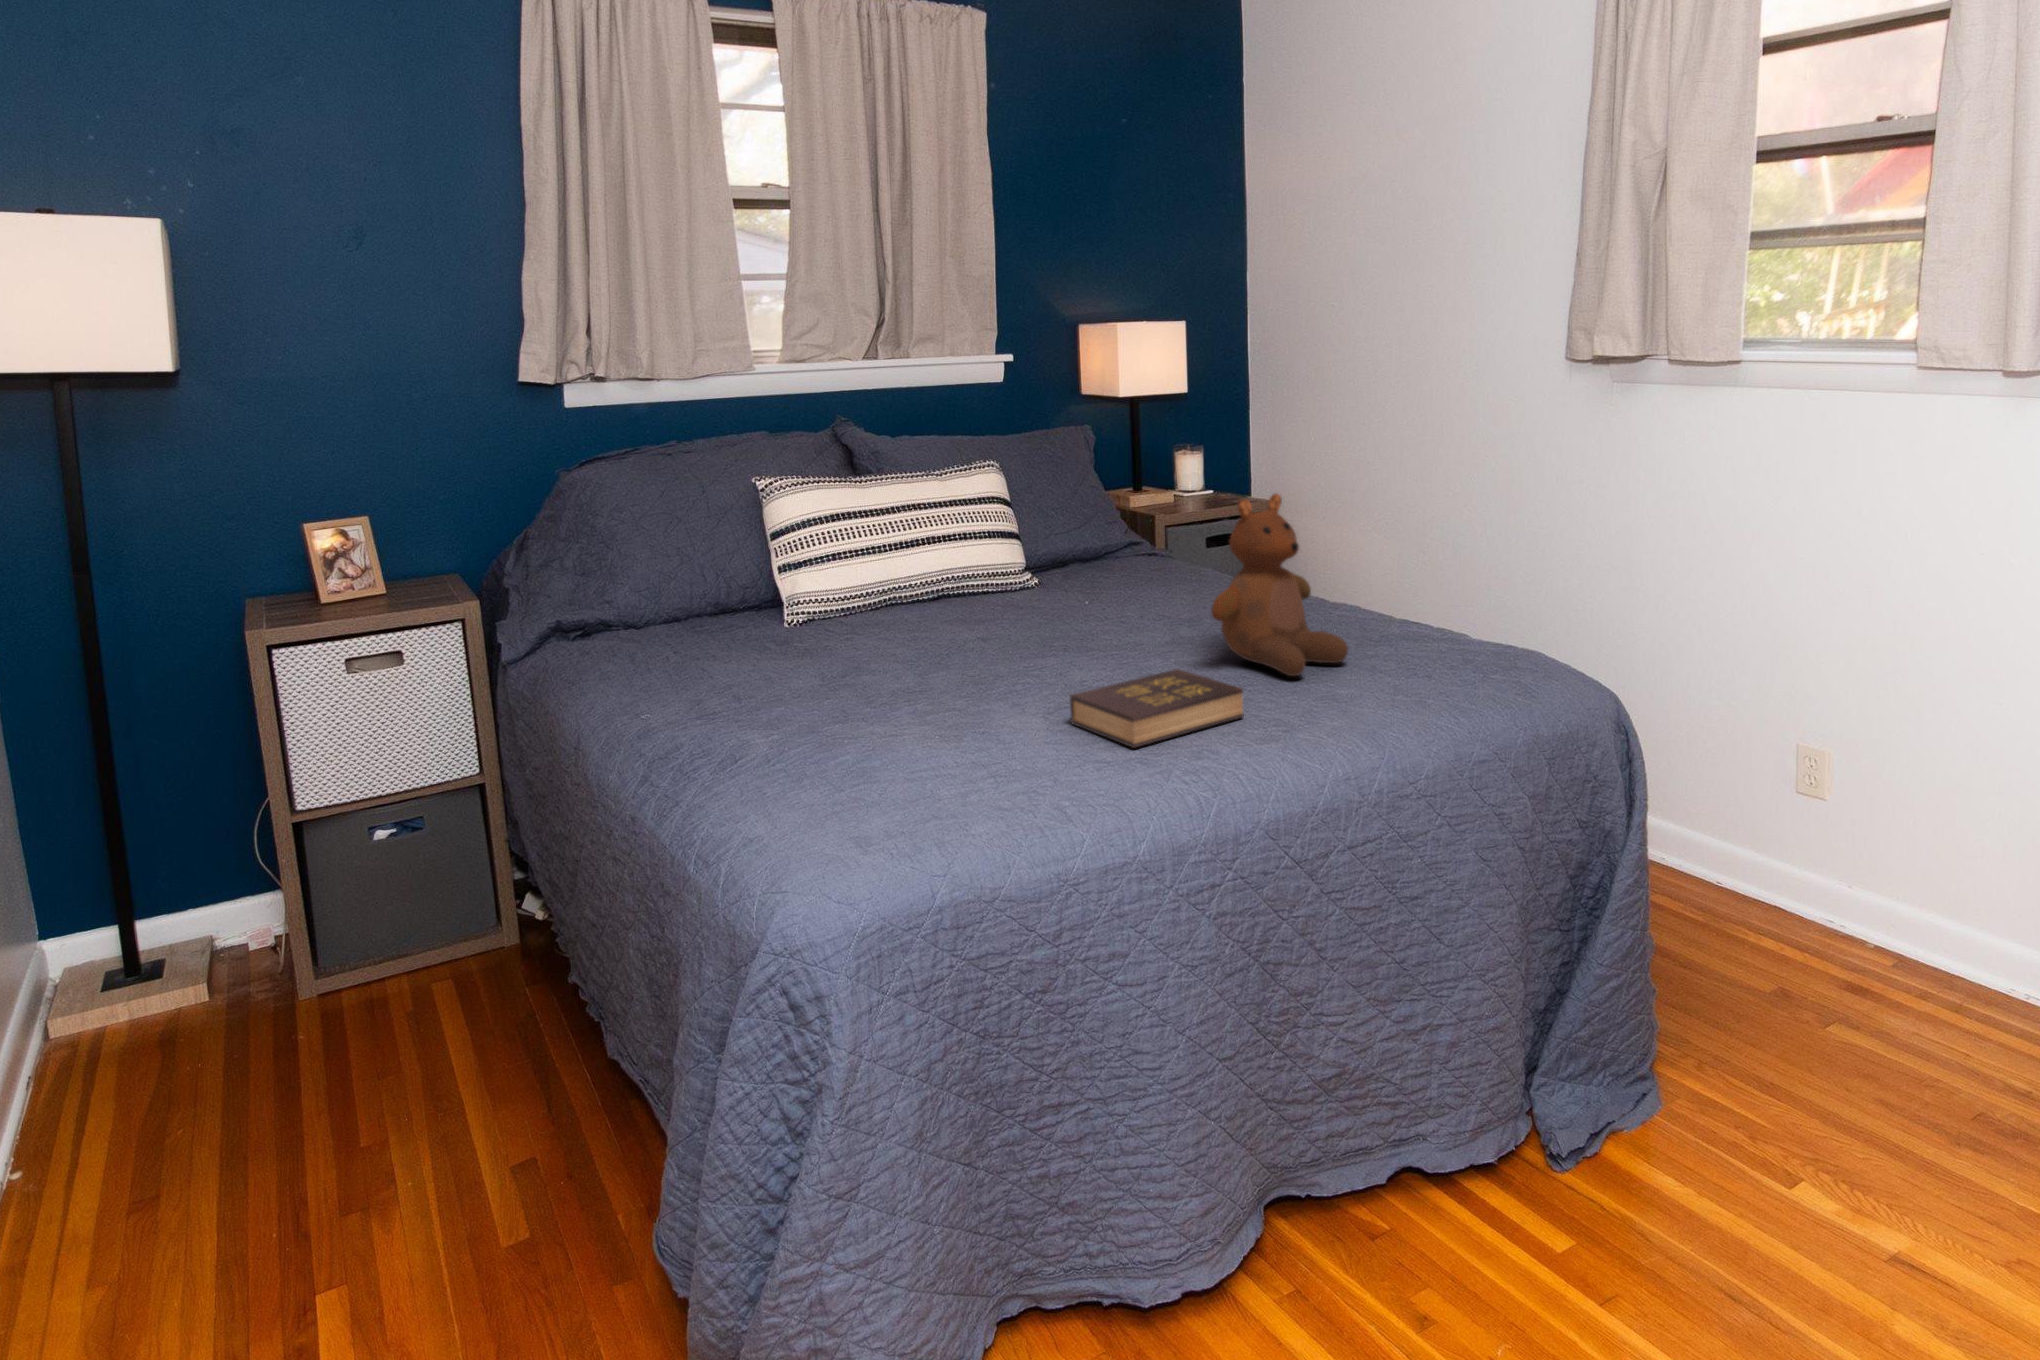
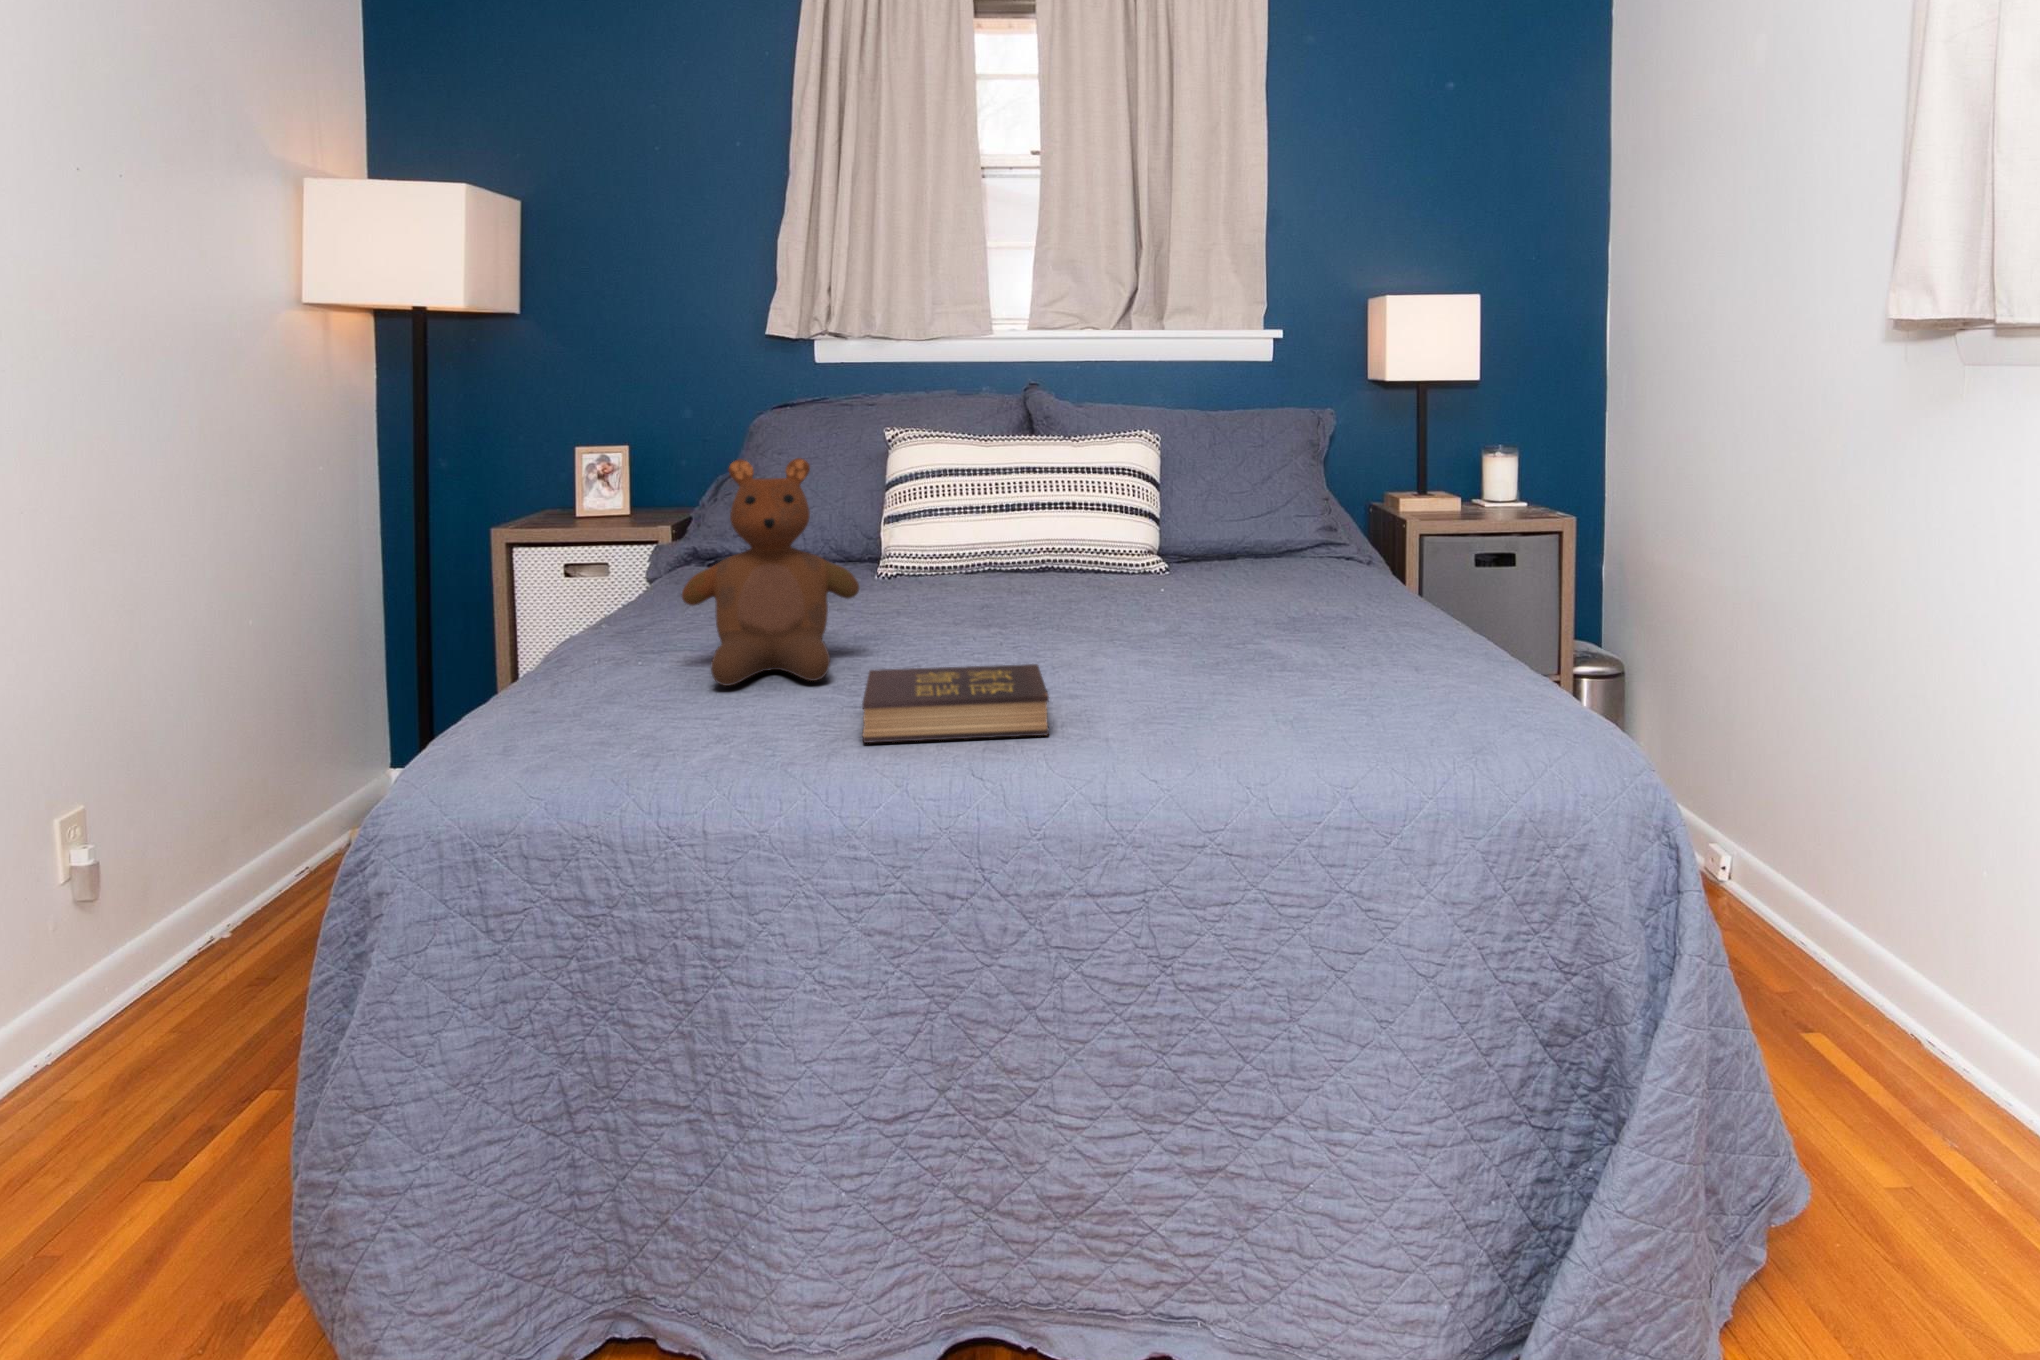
teddy bear: present [1211,494,1348,676] -> present [682,458,859,686]

